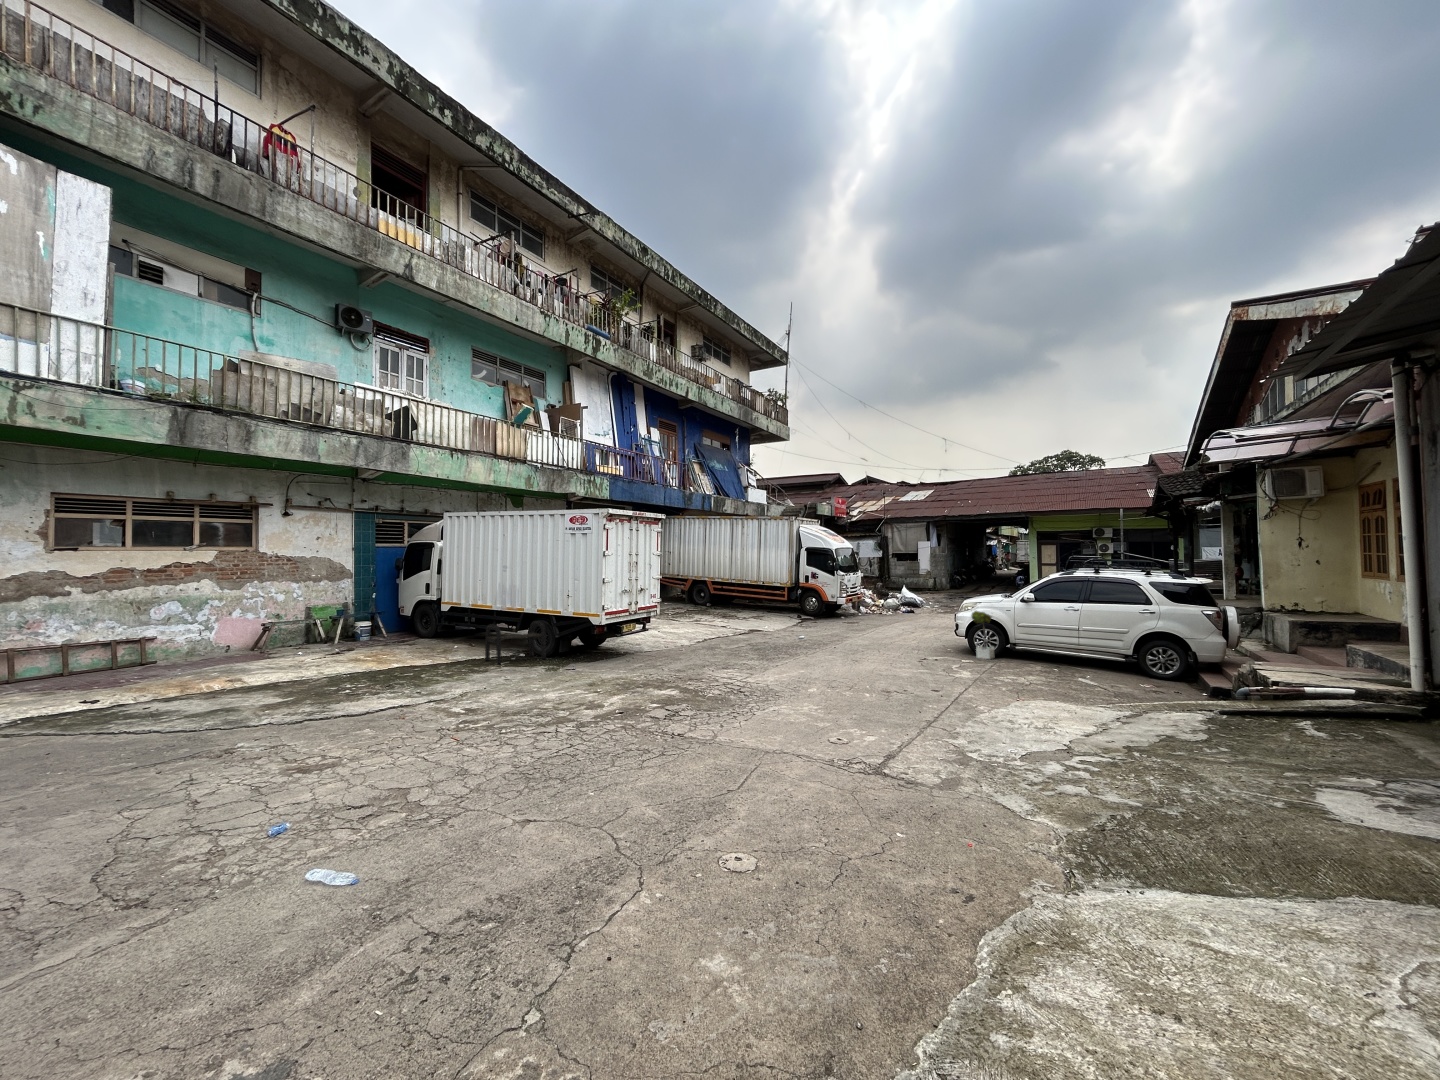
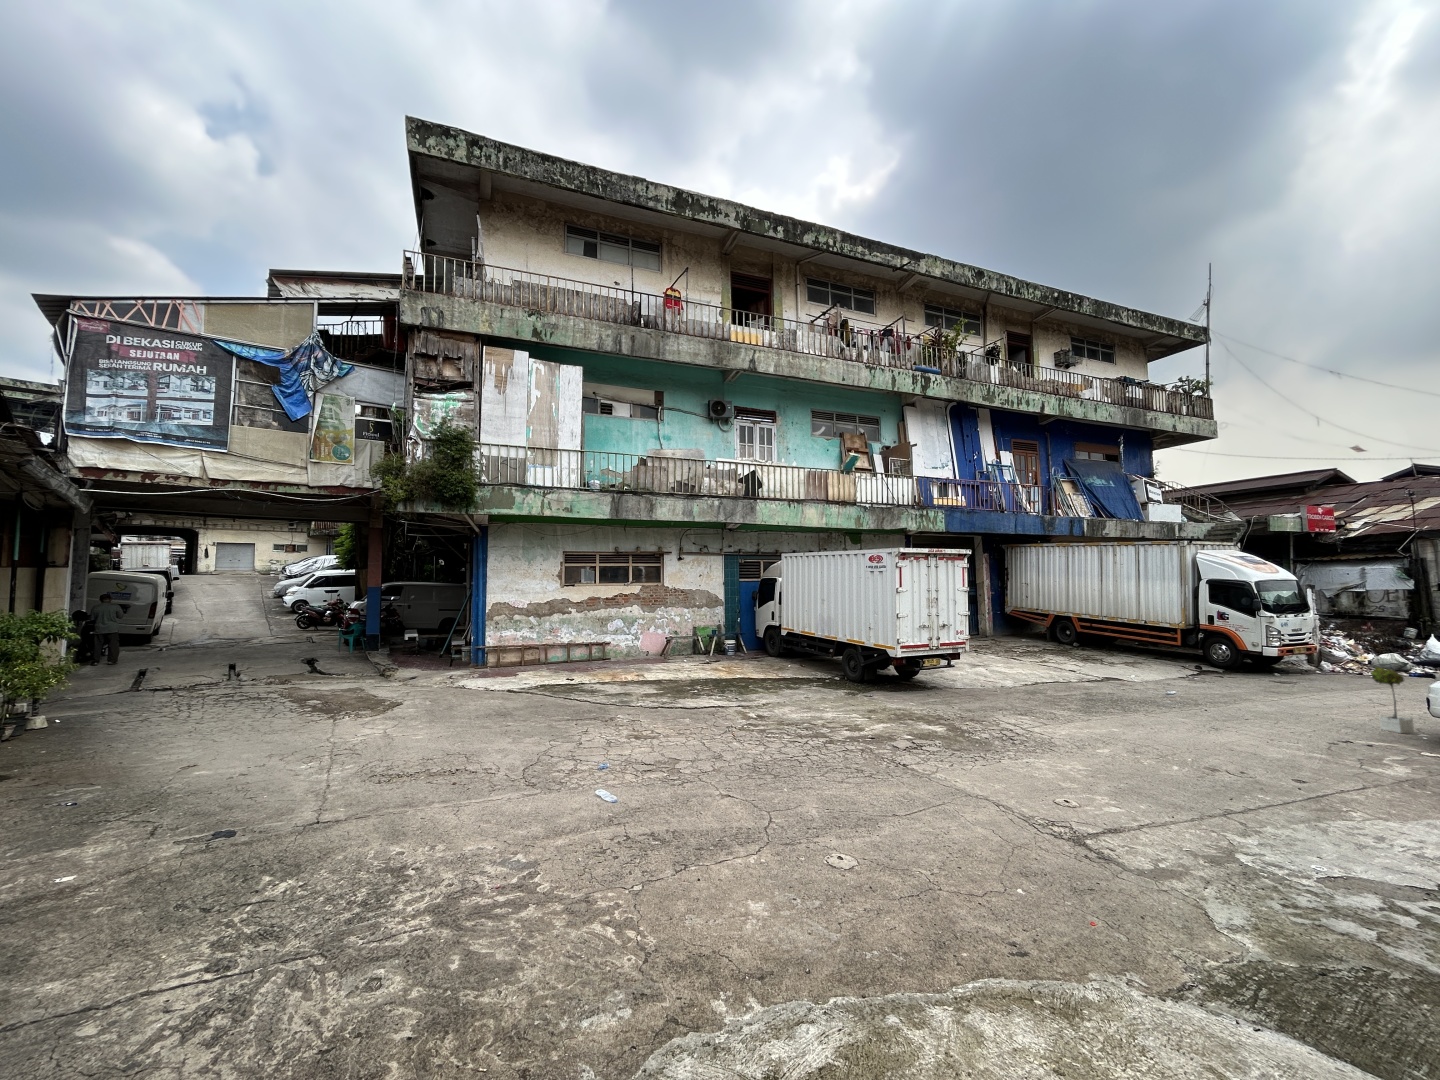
bench: present [485,621,546,664] -> none [806,647,855,681]

